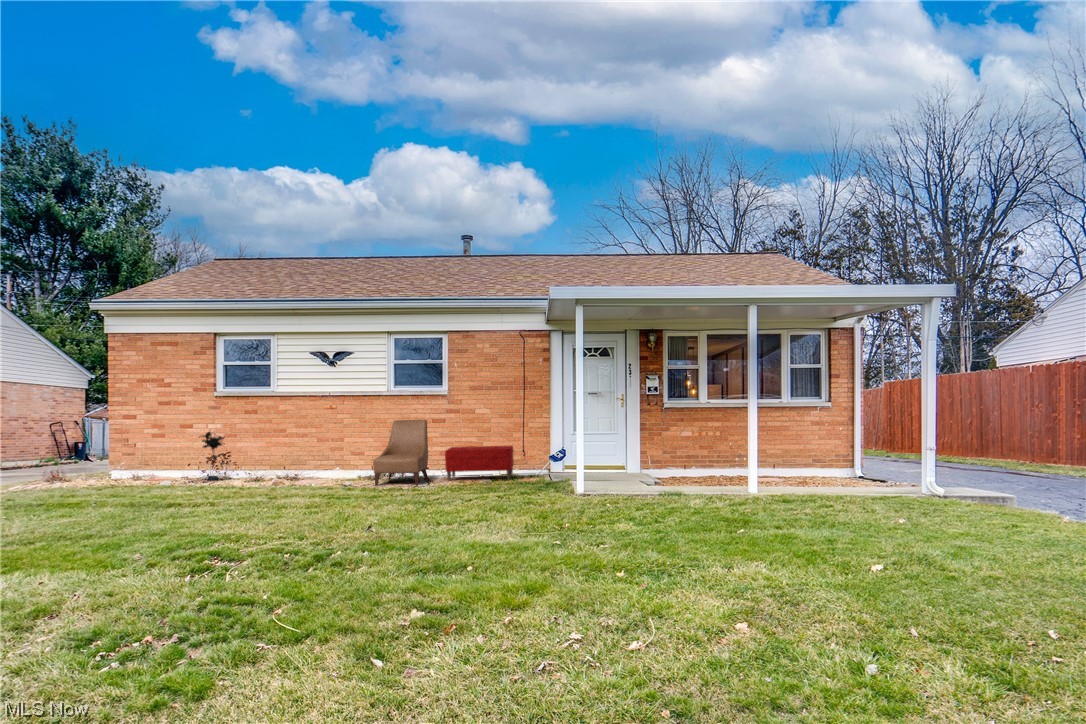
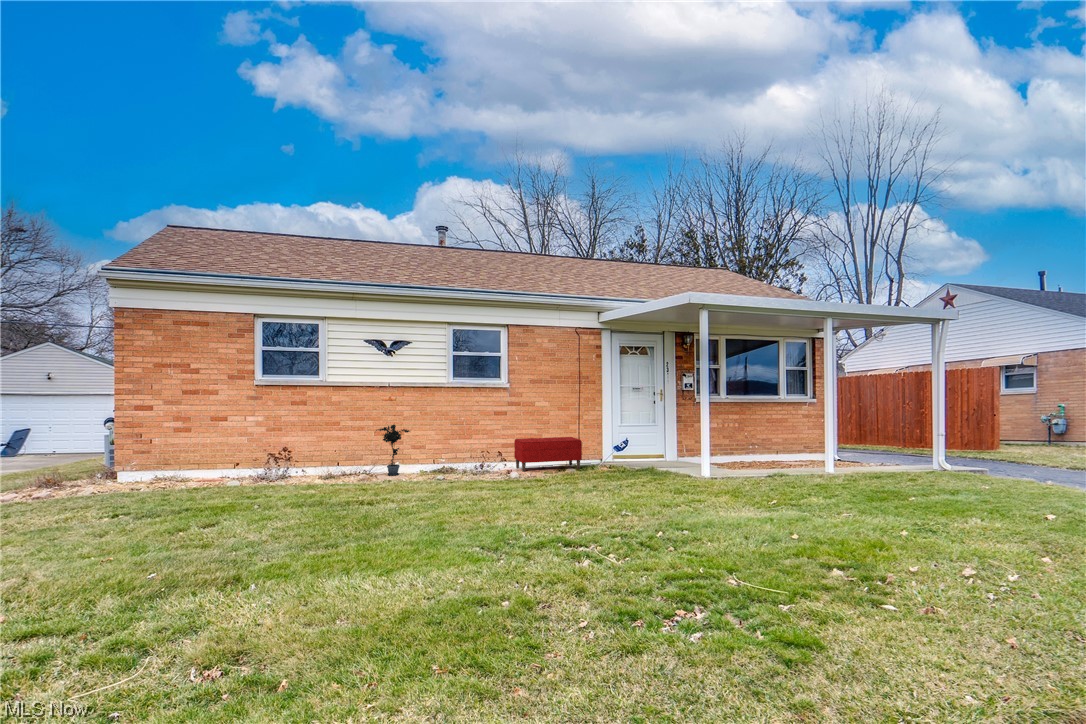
chair: present [373,420,428,486] -> none [458,412,508,479]
potted plant: present [200,432,224,480] -> present [376,425,410,476]

